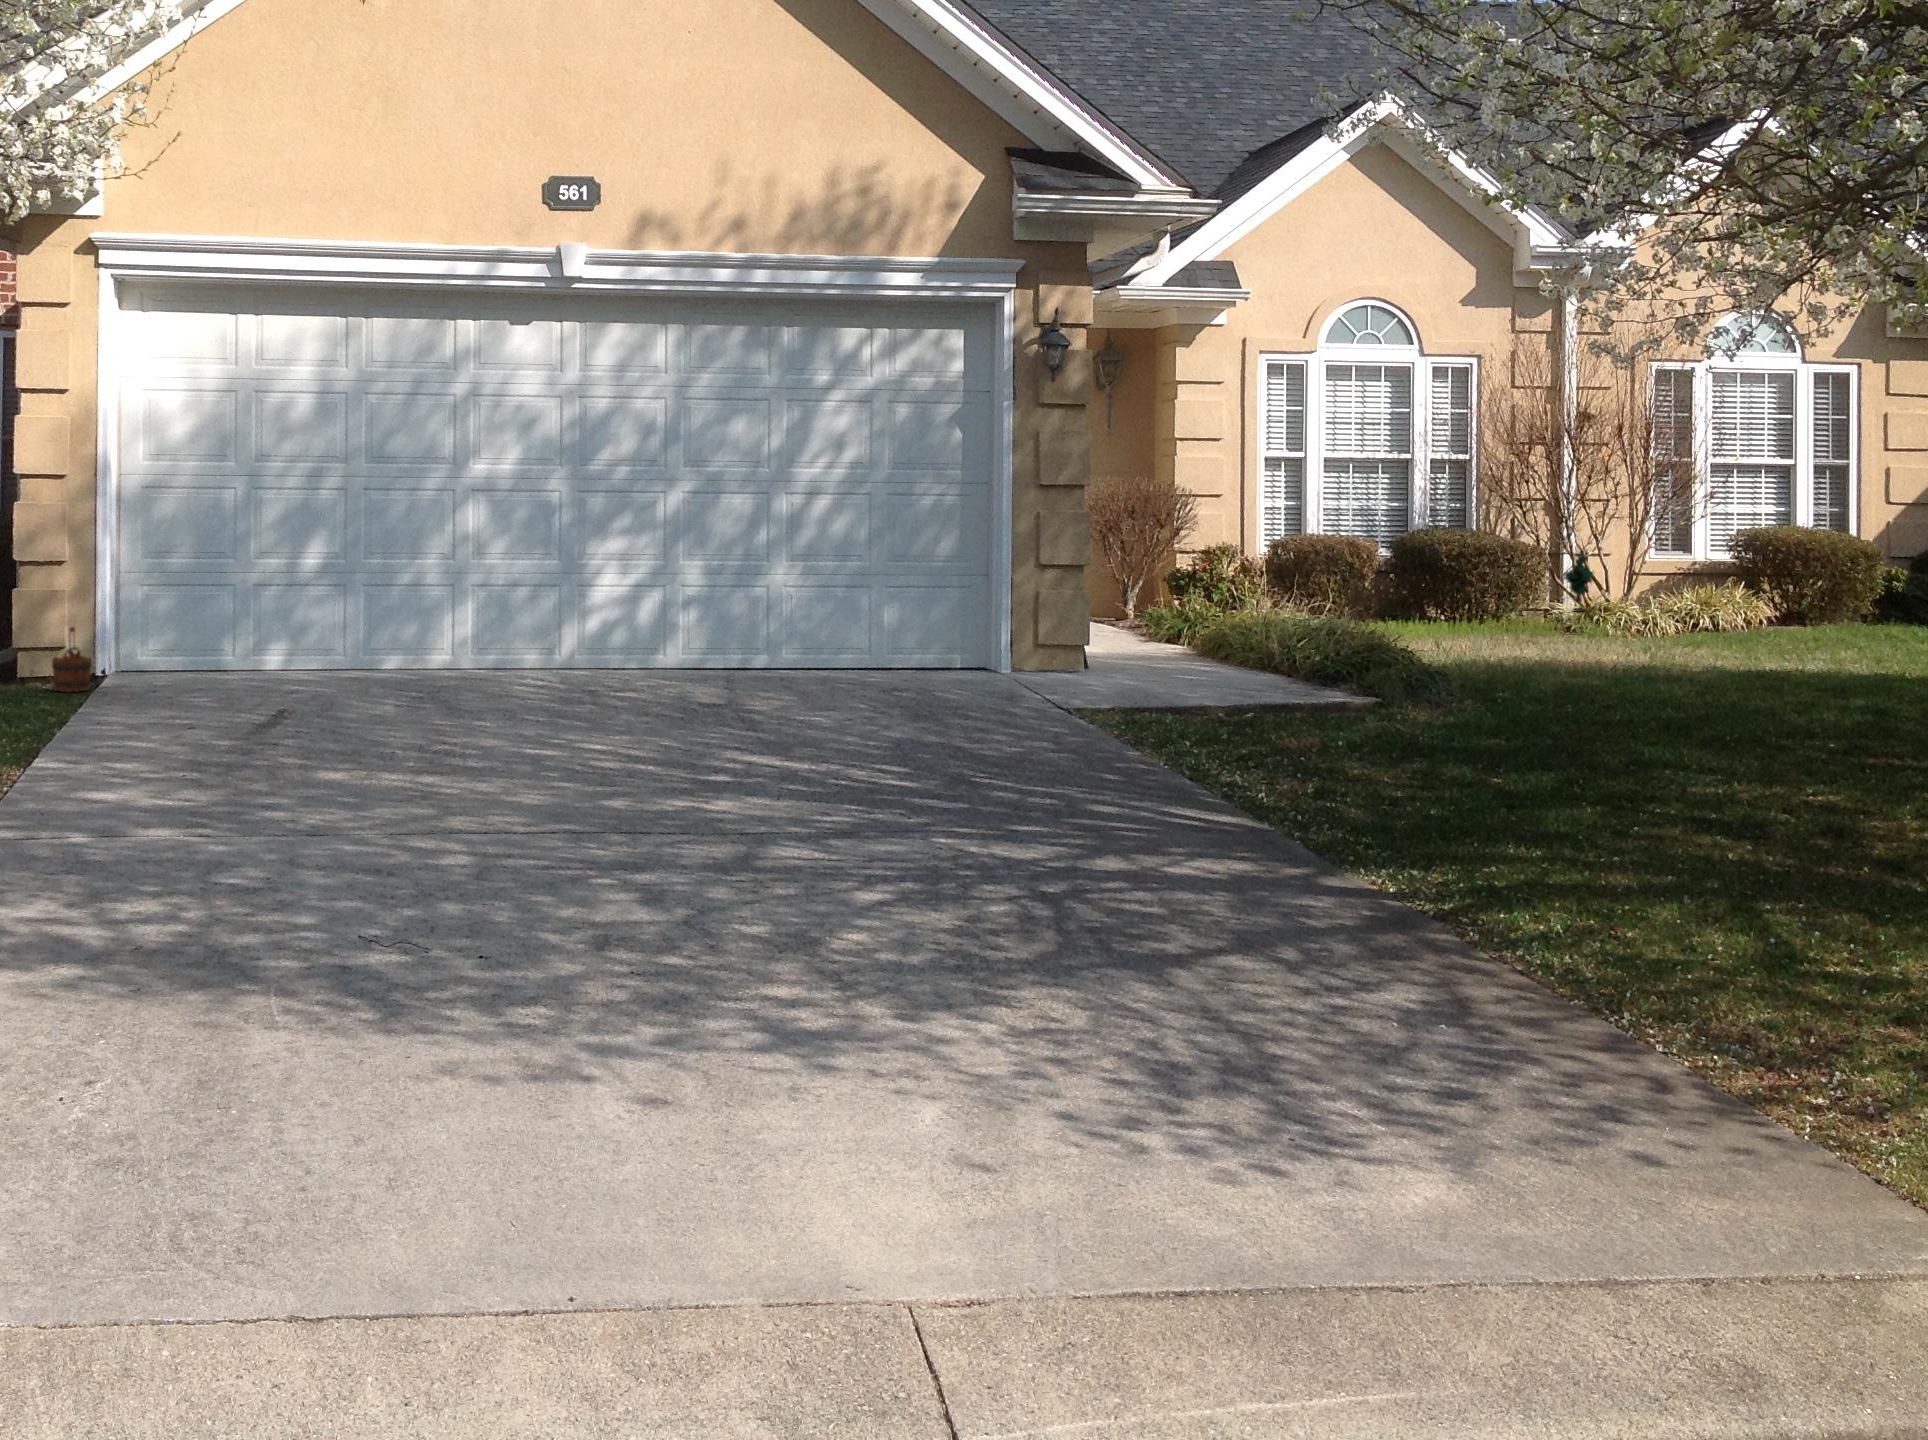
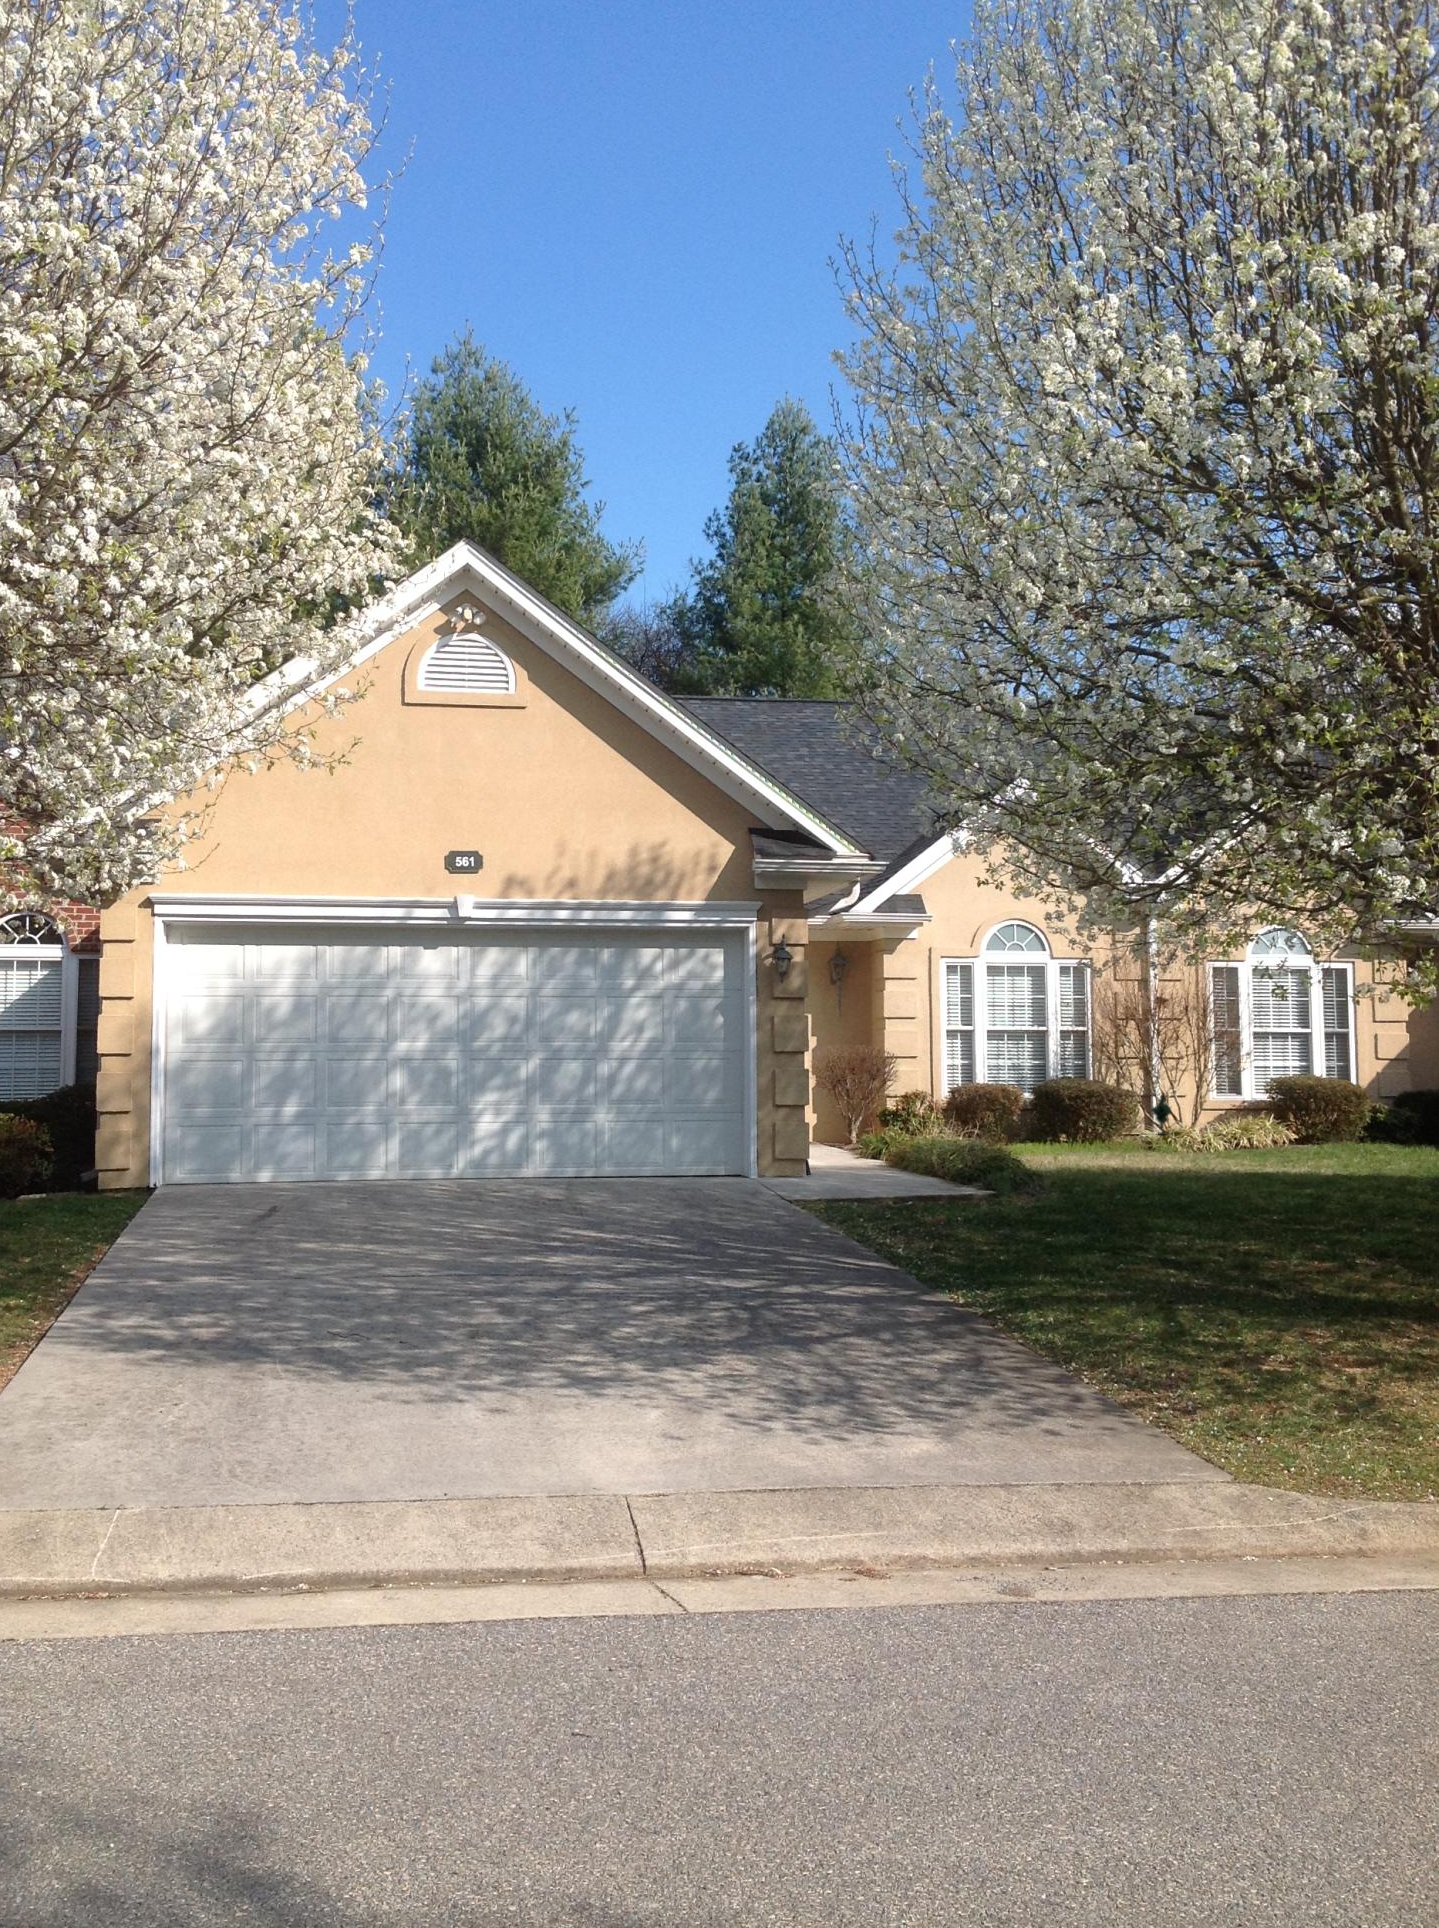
wooden bucket: present [52,627,92,692] -> none [120,1152,147,1196]

